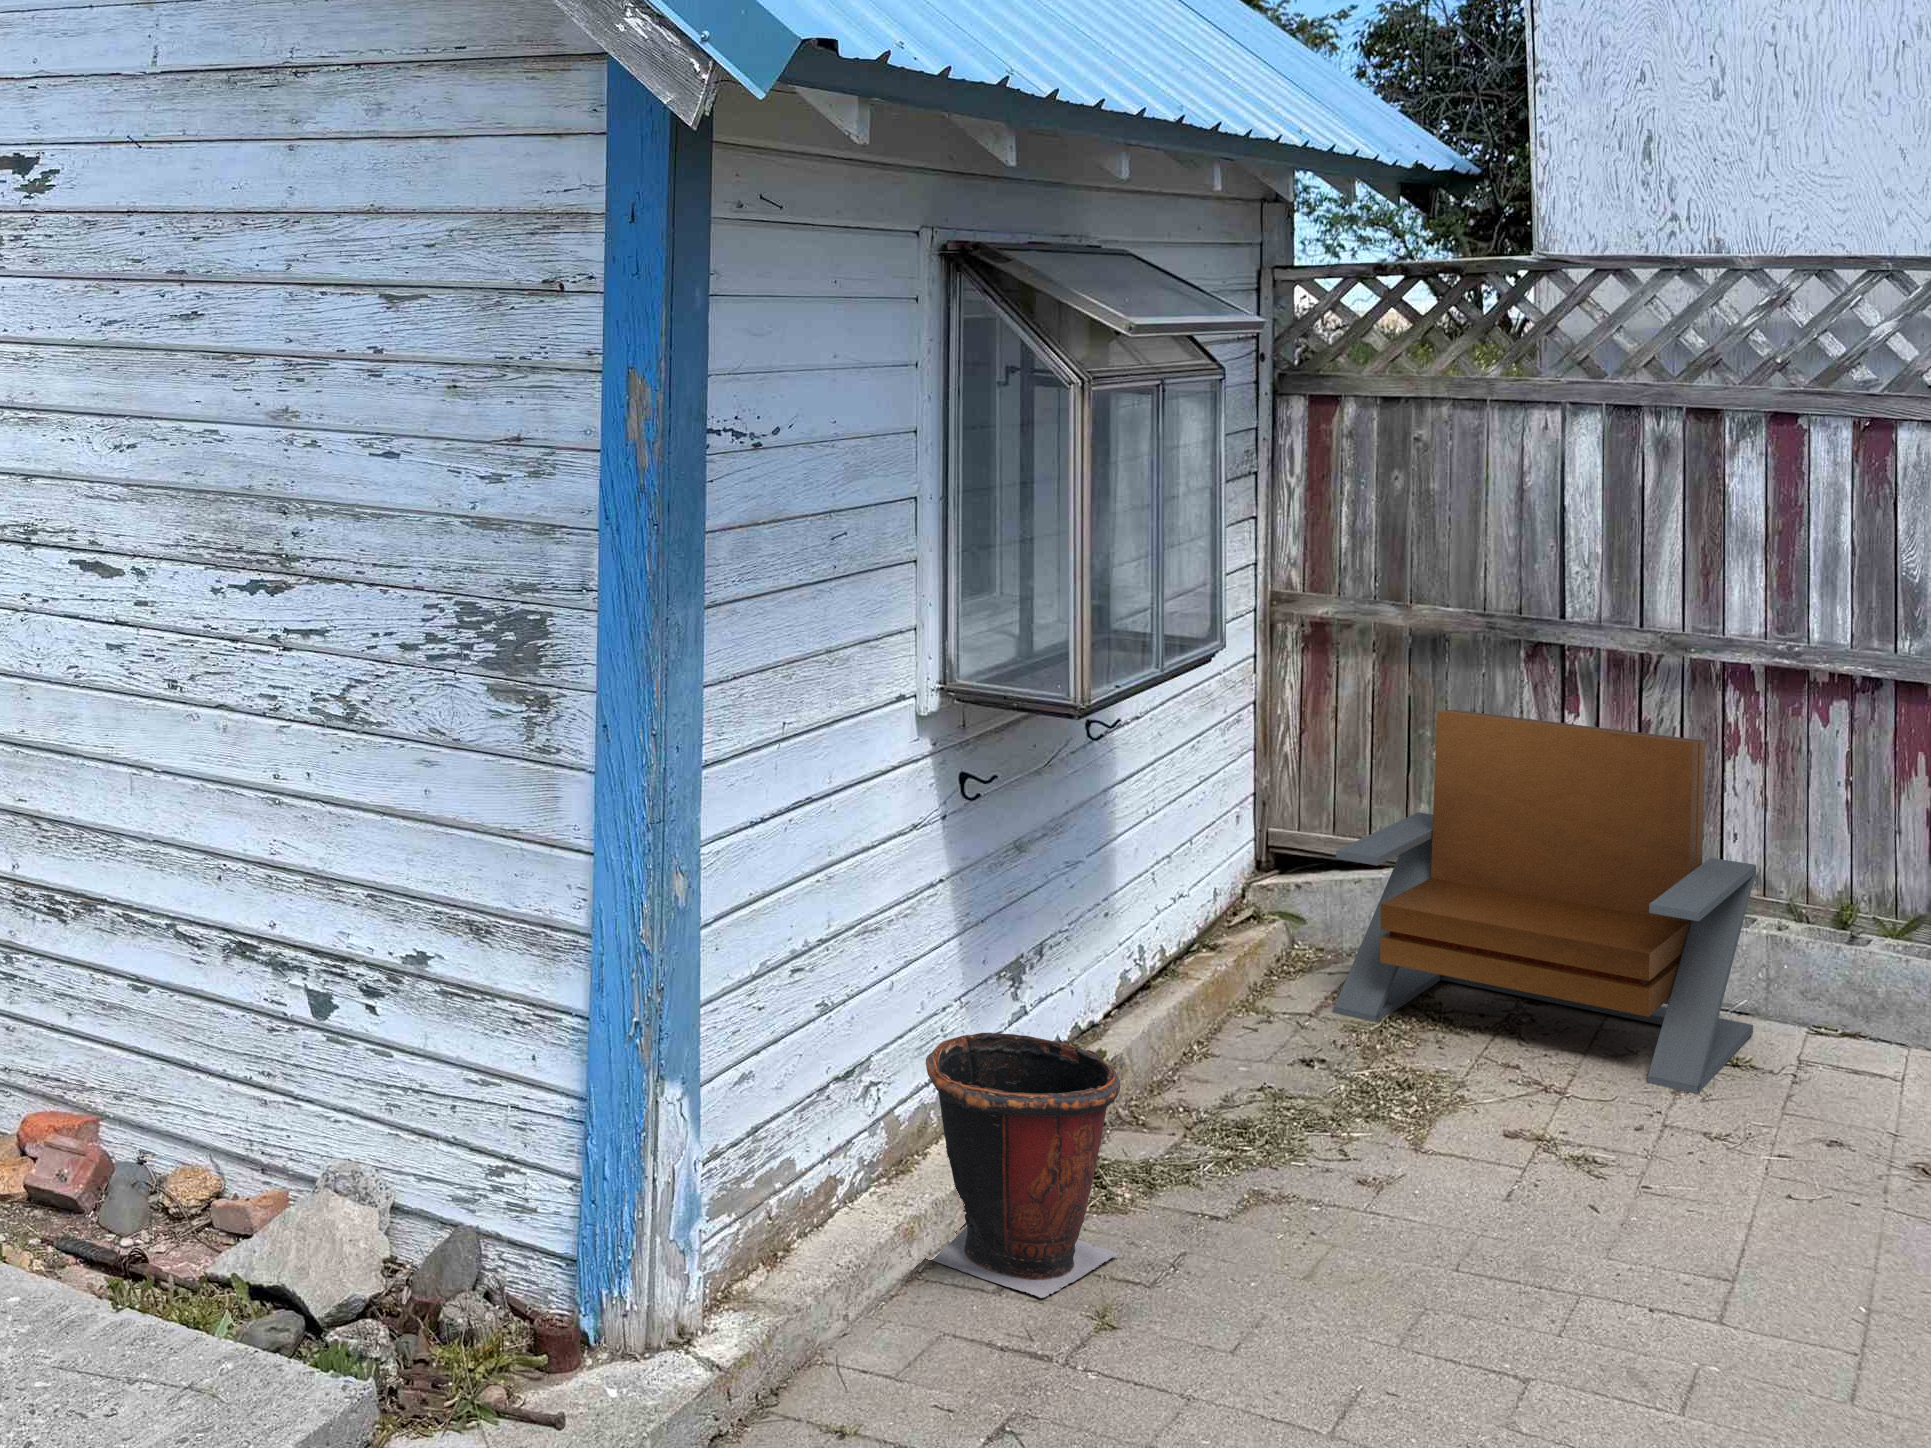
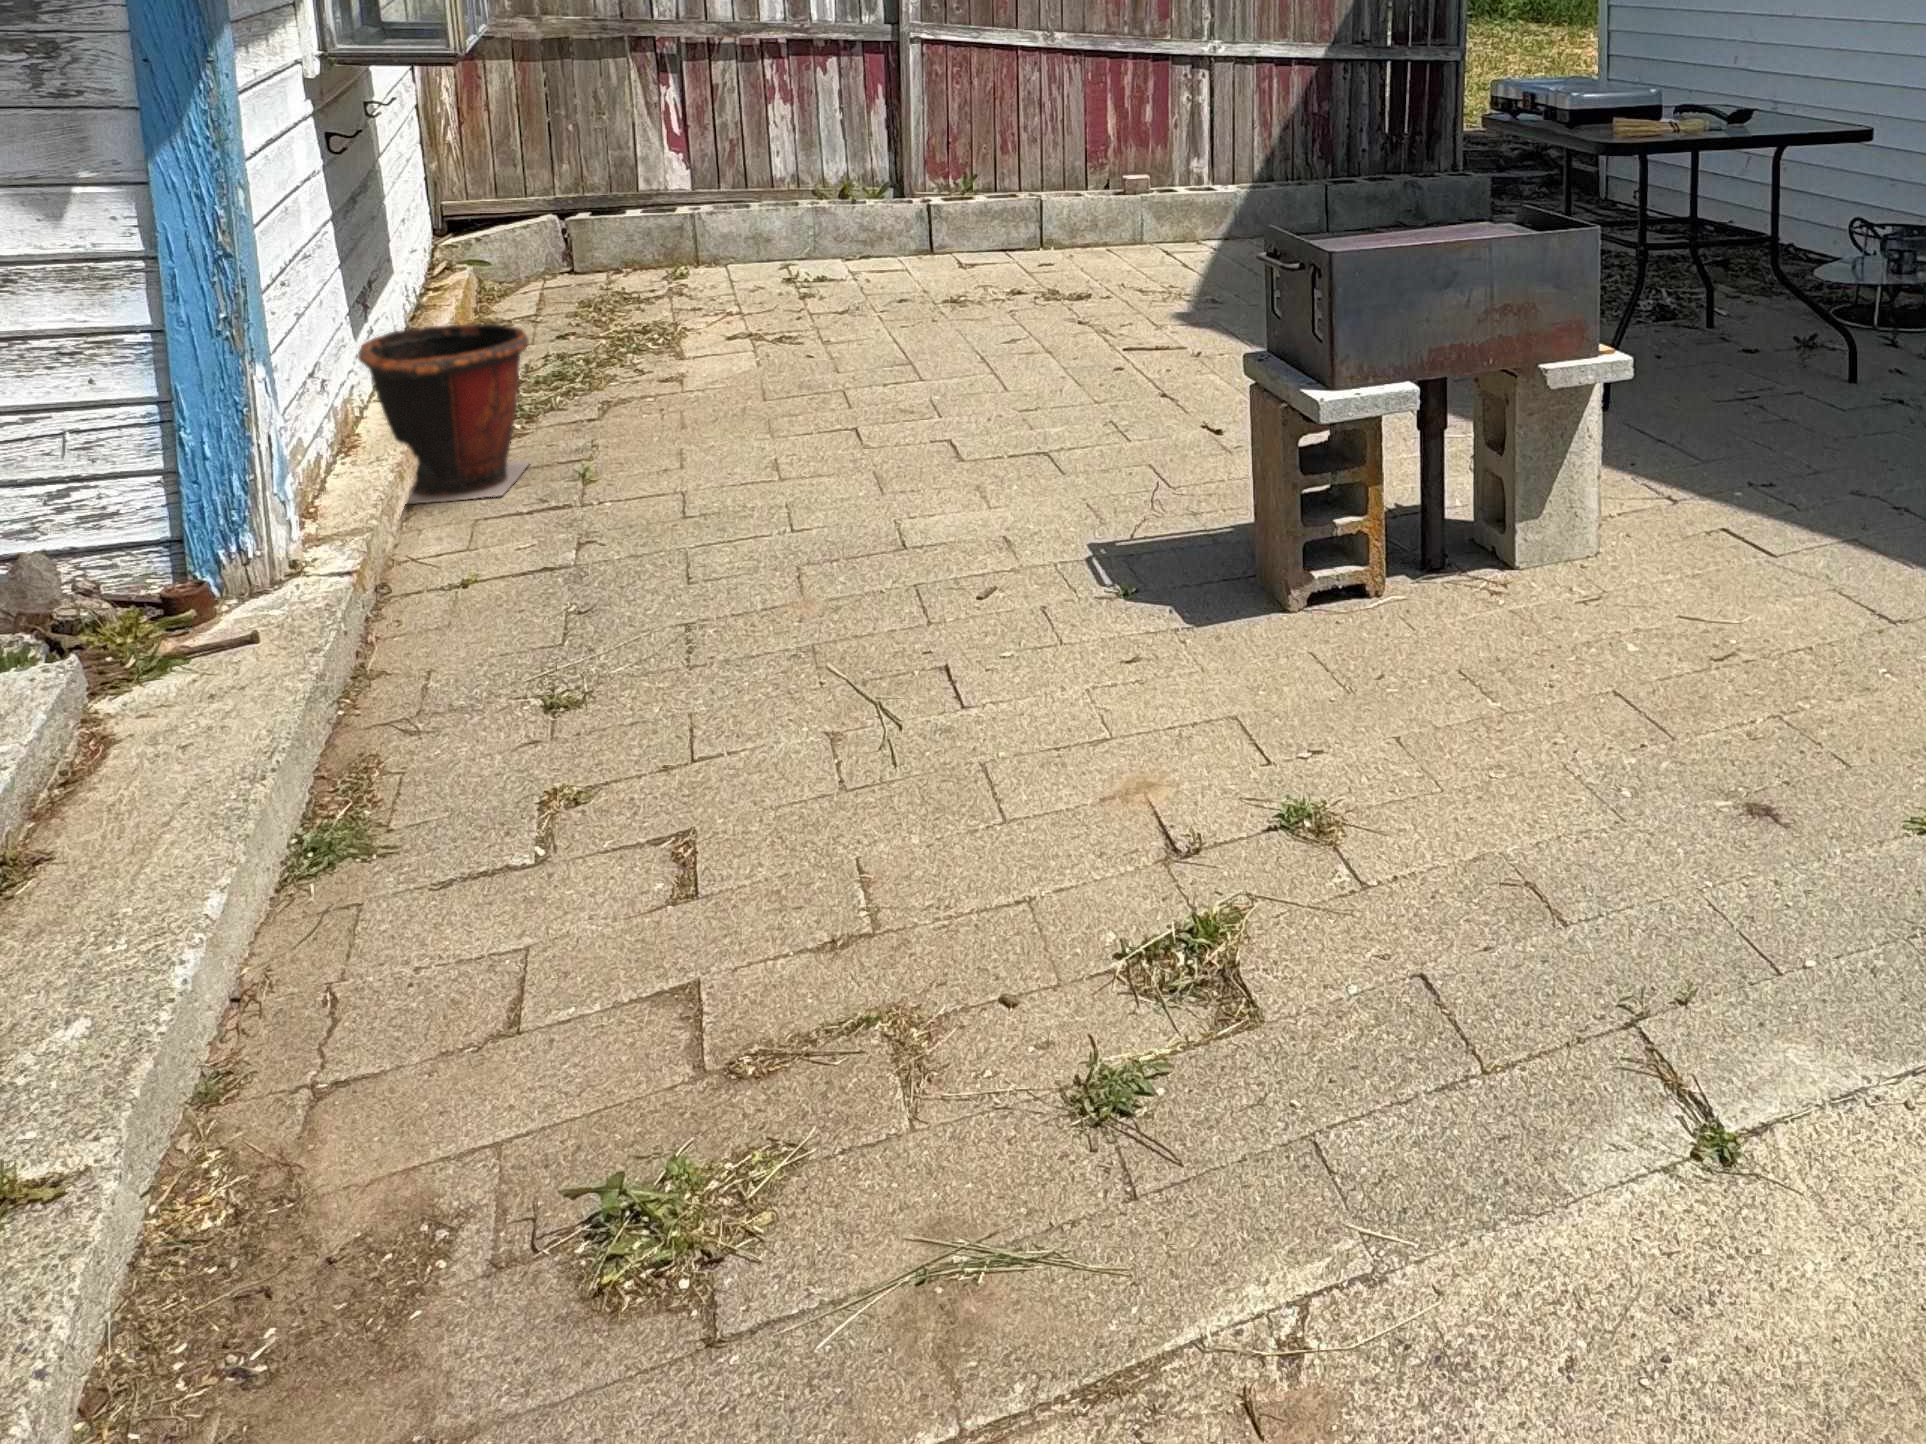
lounge chair: present [1334,710,1756,1094] -> none [536,89,807,316]

